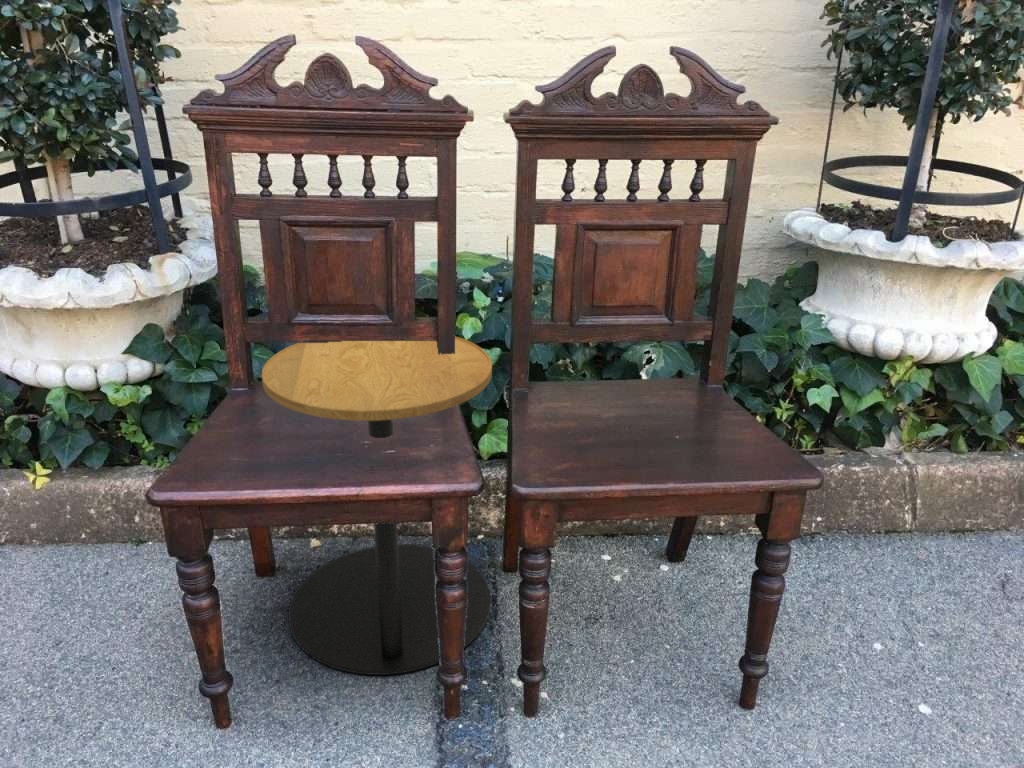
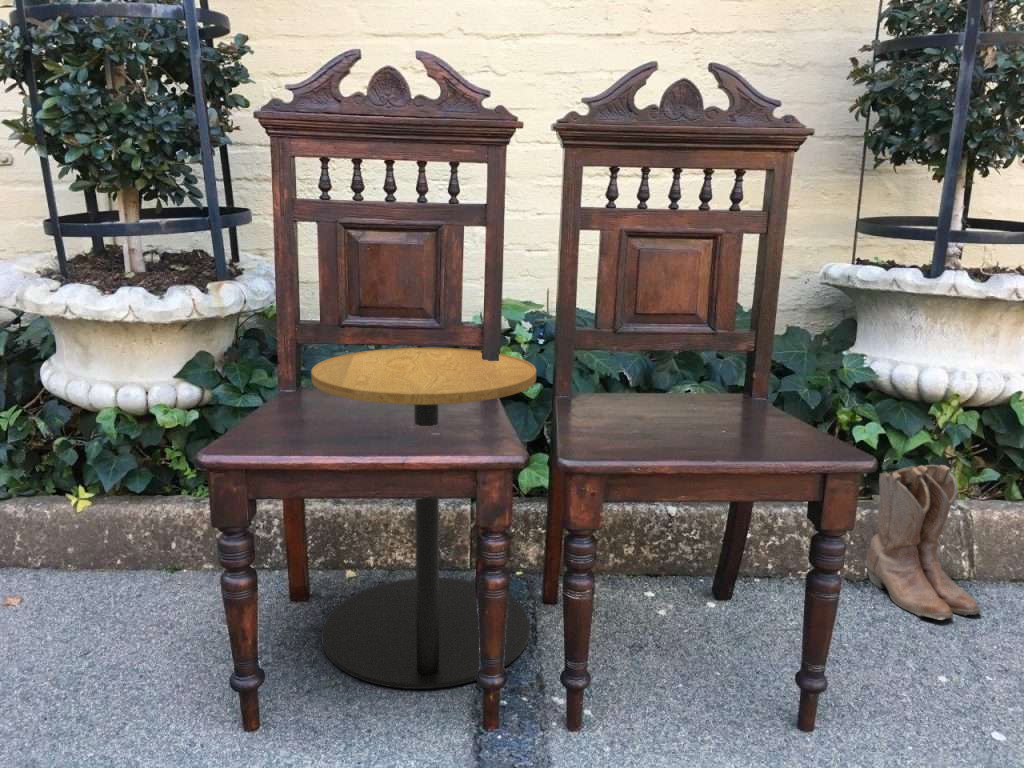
boots: none [815,427,918,580] -> present [867,465,981,620]

